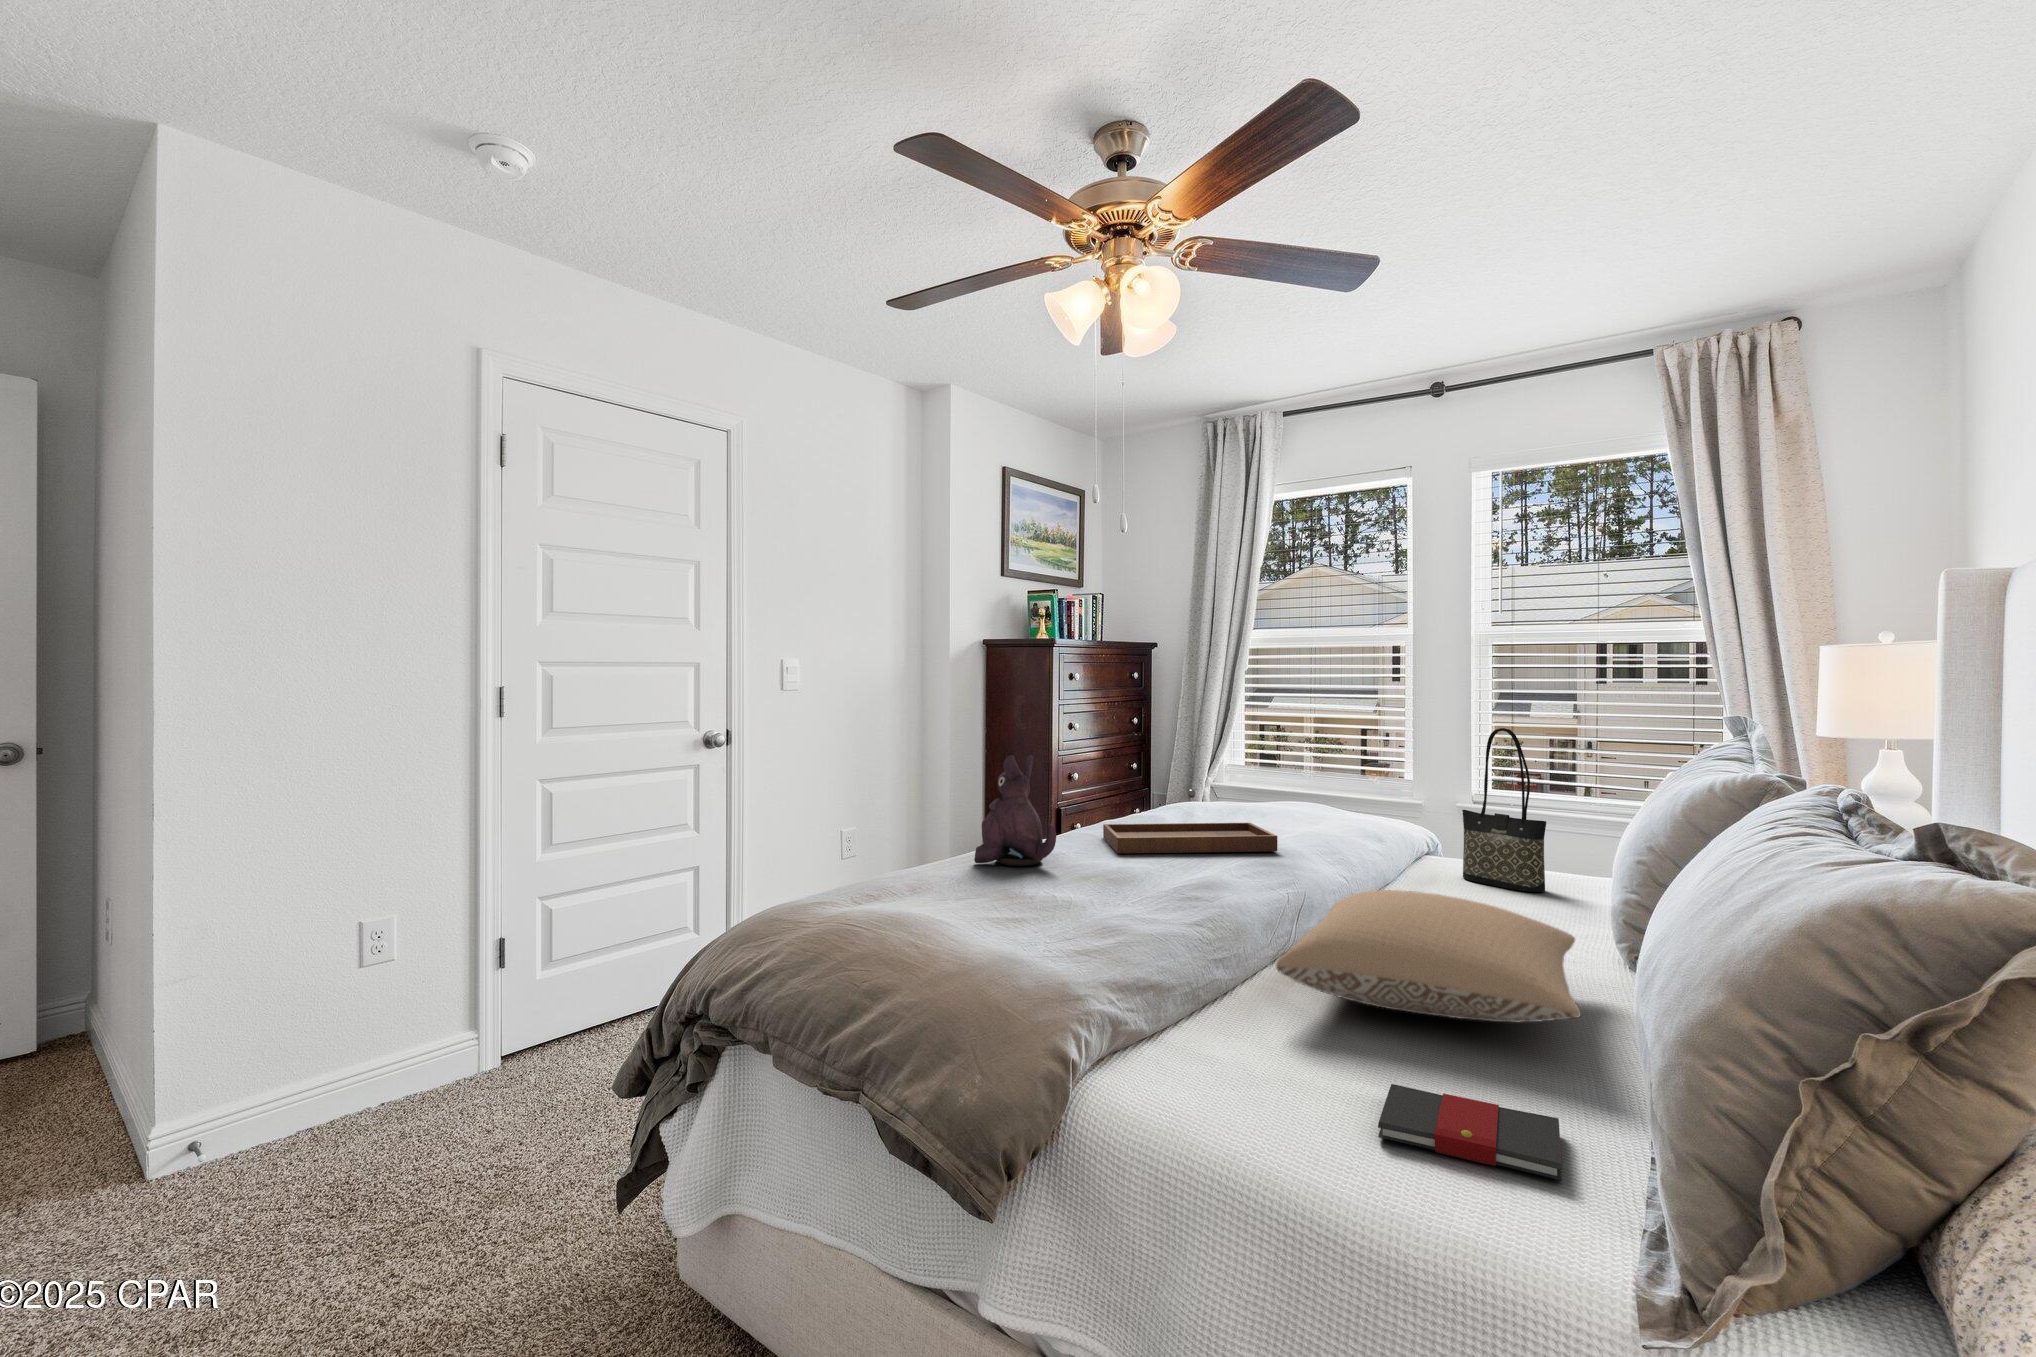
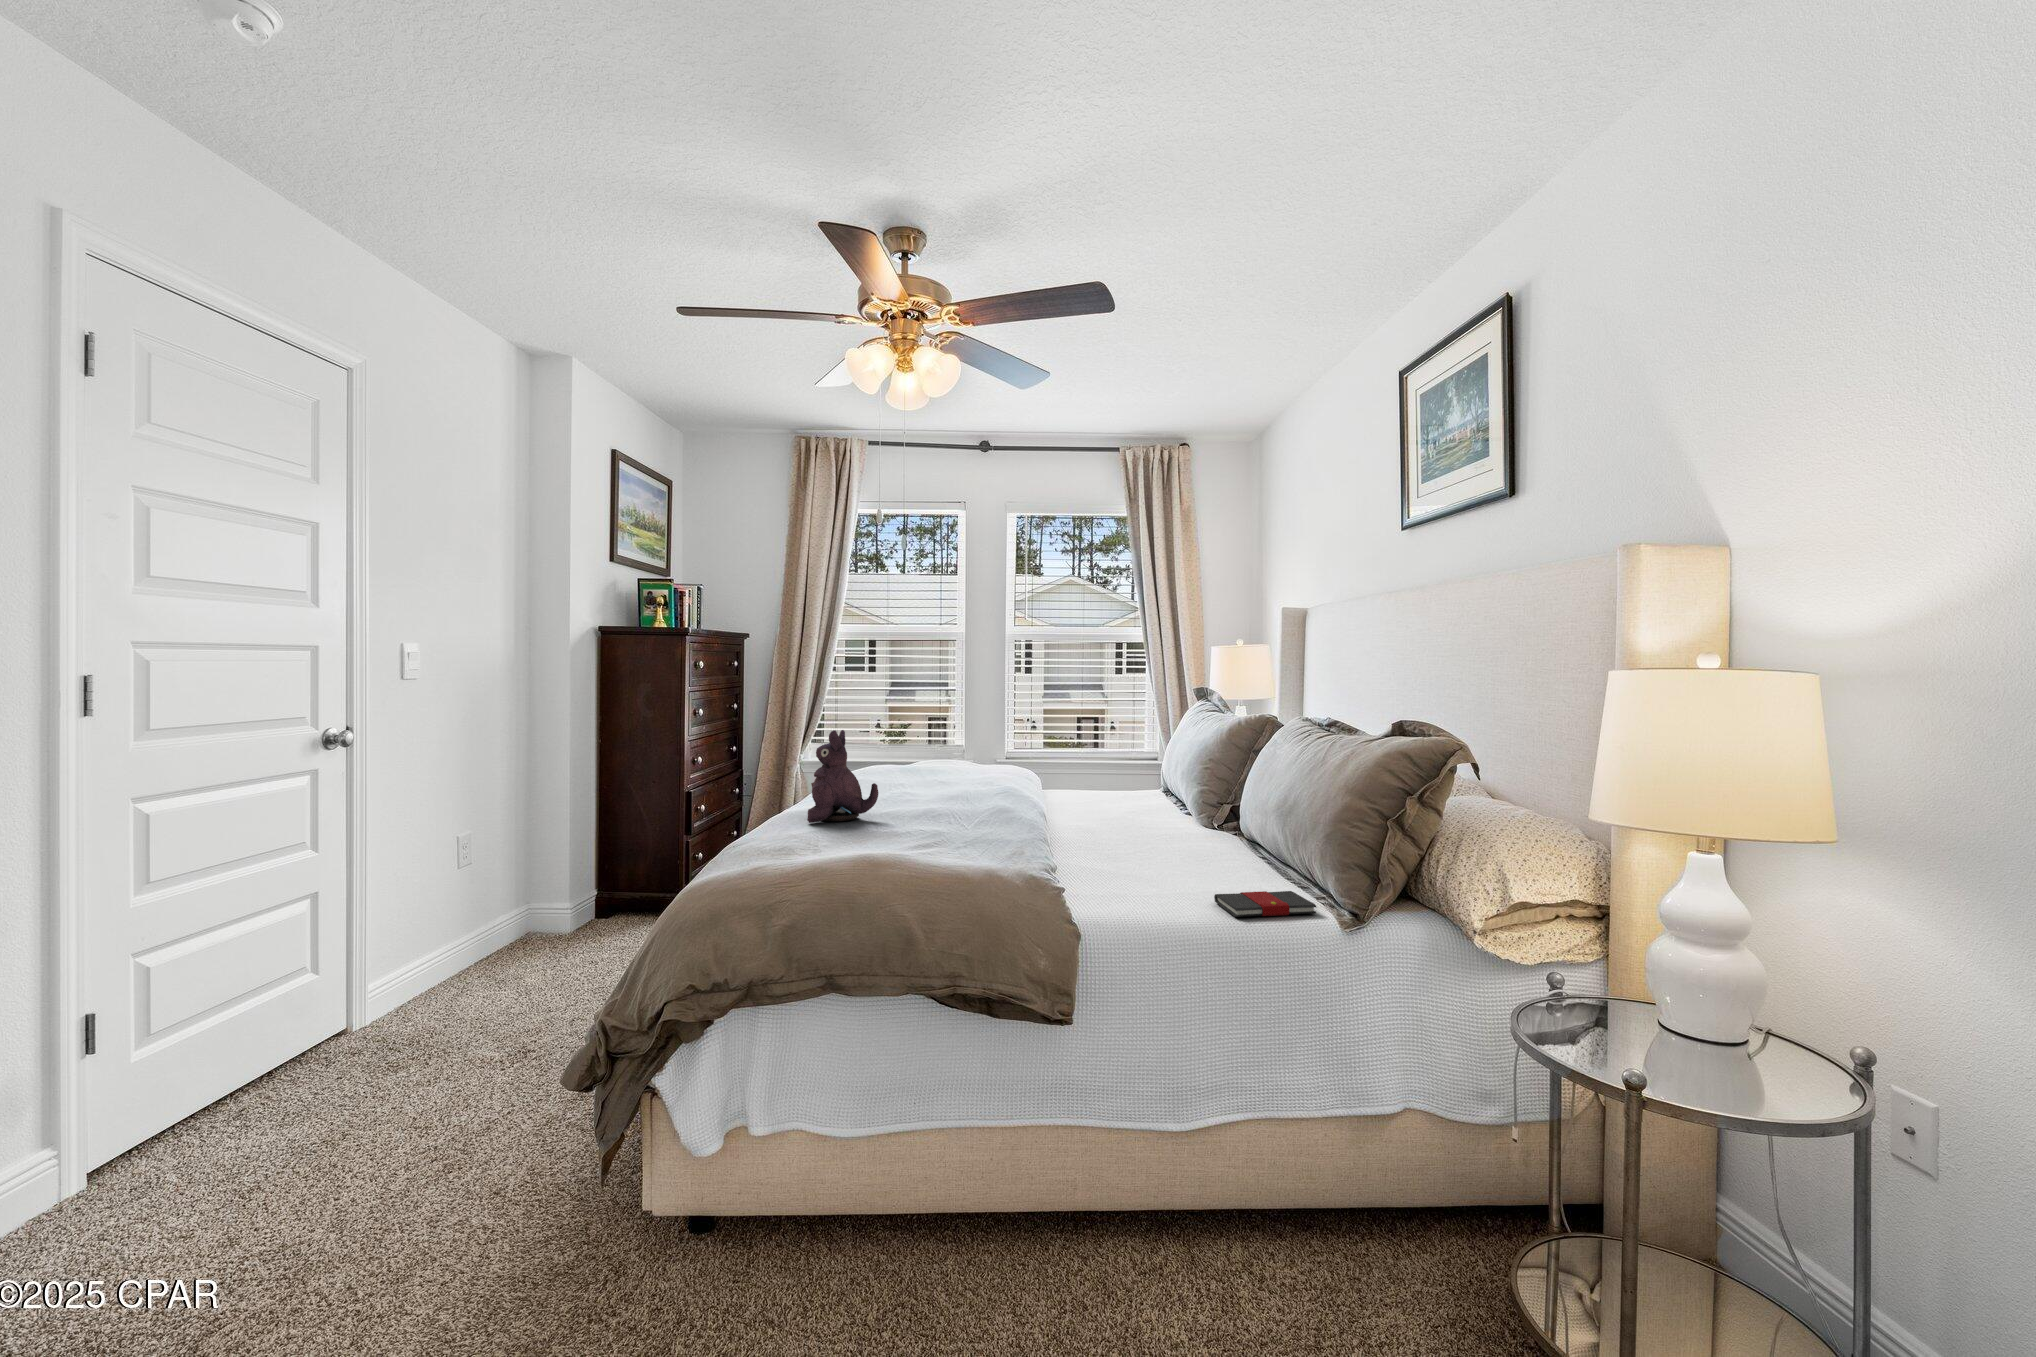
tote bag: present [1462,728,1546,892] -> none [1079,698,1134,803]
tray: present [1103,789,1278,853] -> none [860,752,995,805]
pillow: present [1276,890,1580,1022] -> none [1081,798,1270,866]

